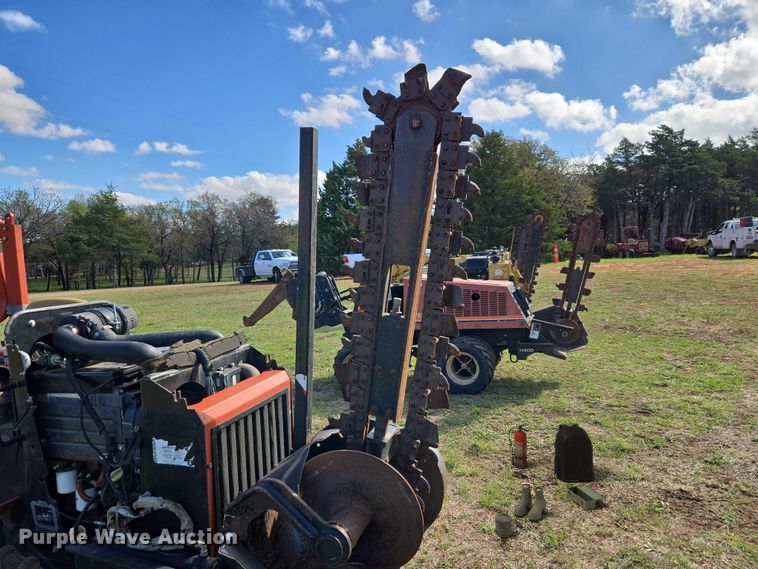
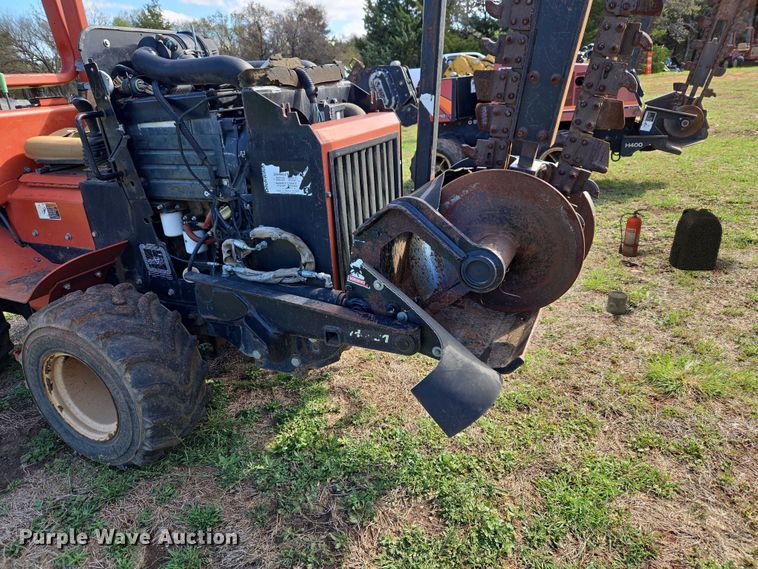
boots: present [514,484,546,521] -> none [626,265,664,301]
toolbox: present [567,484,605,510] -> none [685,271,732,294]

